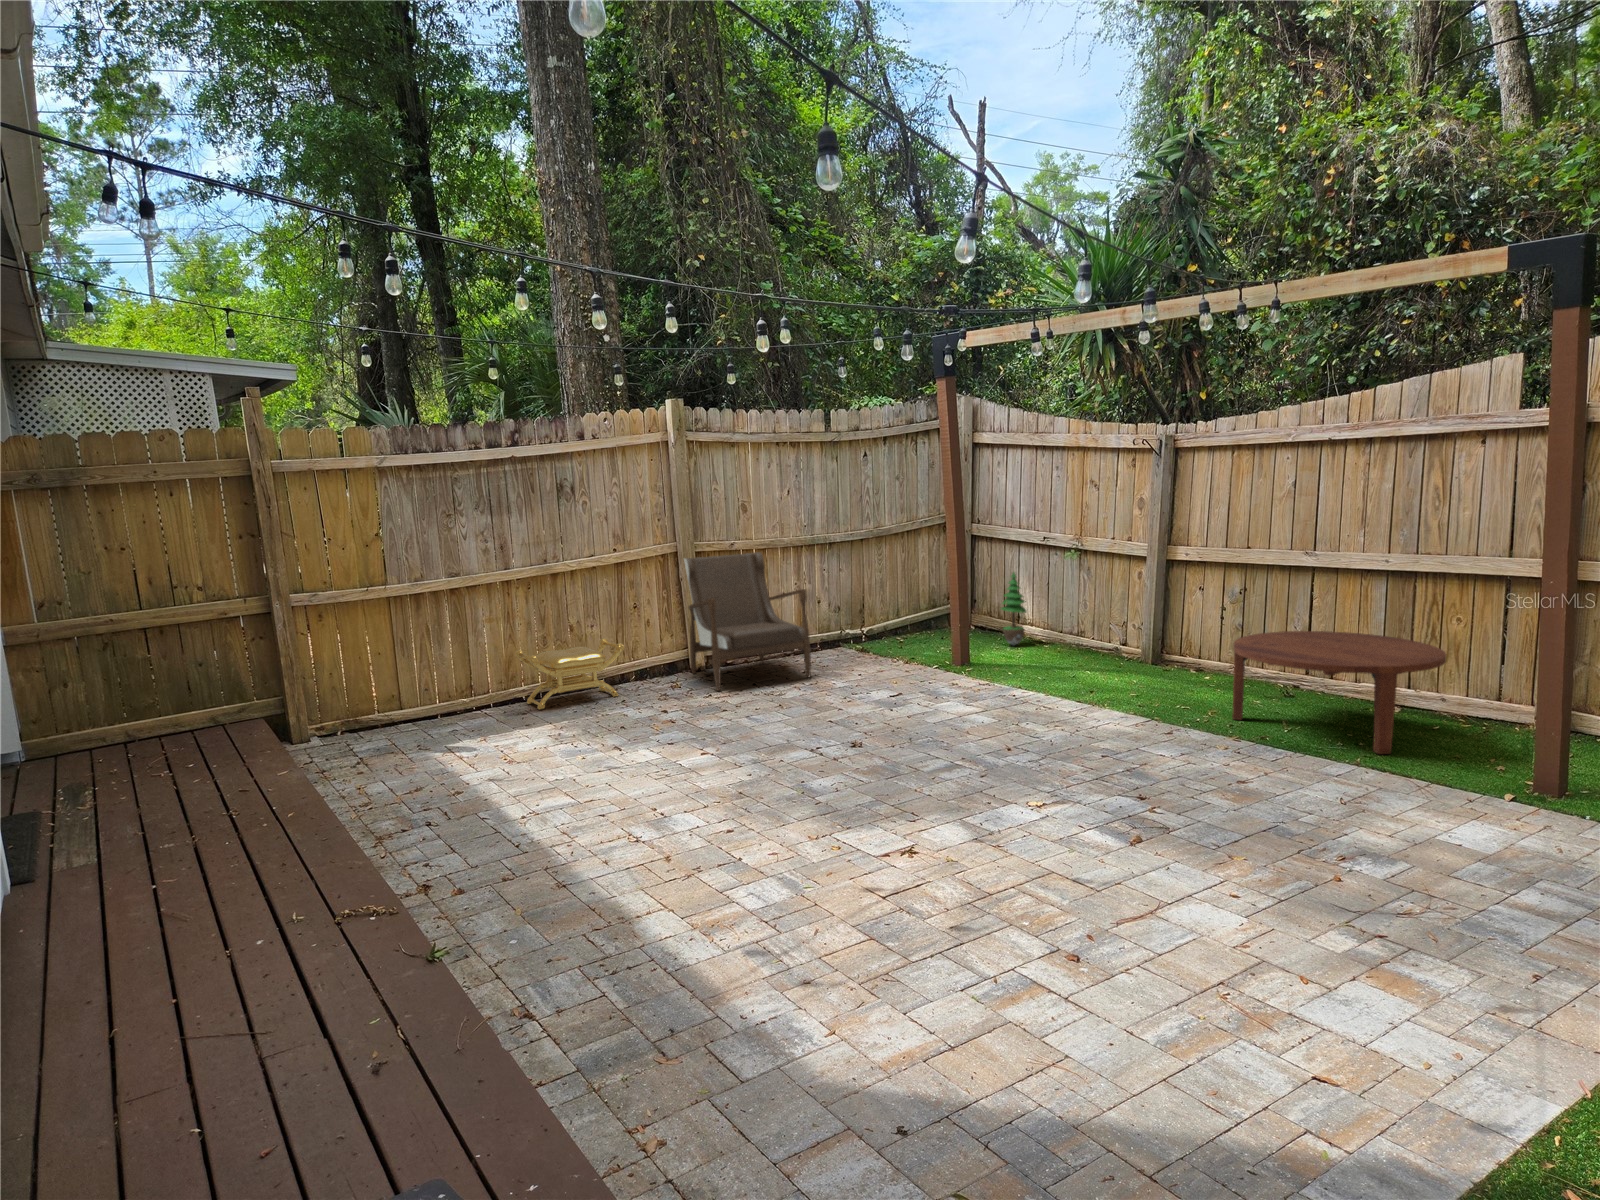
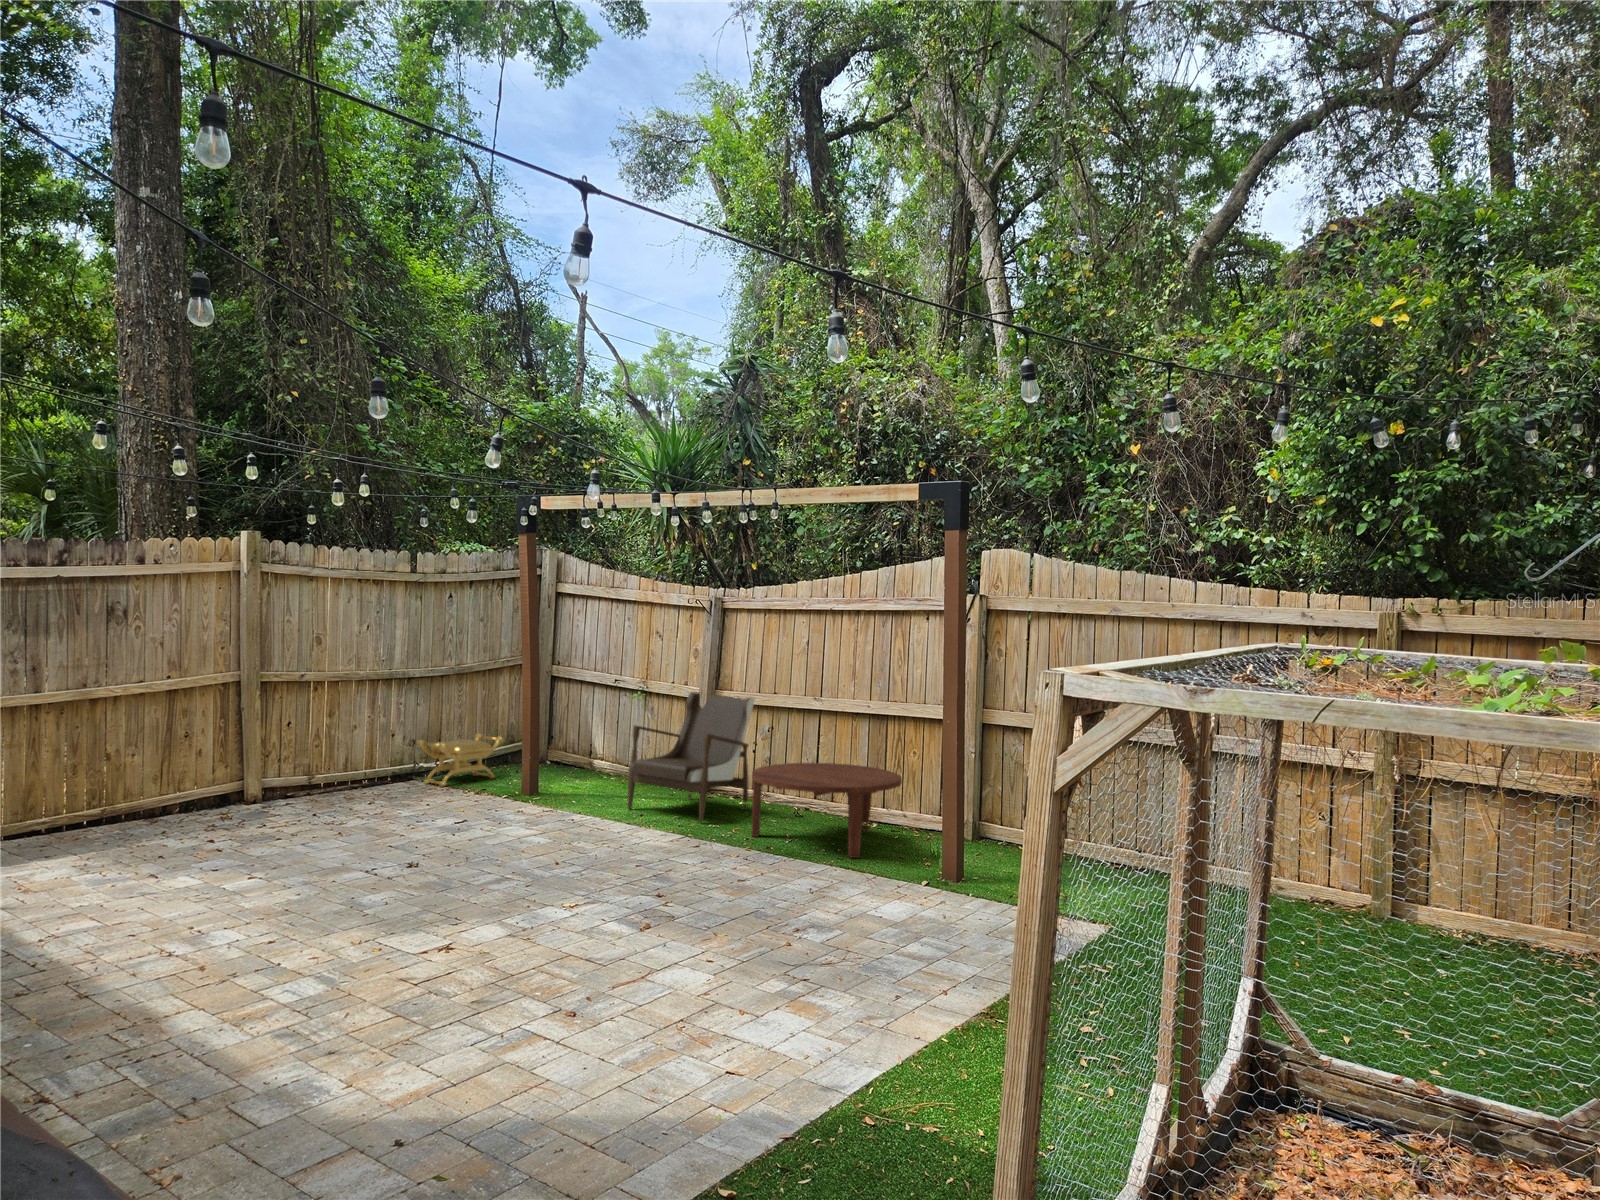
armchair: present [684,552,811,691] -> present [628,692,755,823]
potted tree: present [1001,572,1026,646] -> none [571,711,597,781]
stool: present [515,638,625,710] -> present [417,733,504,786]

